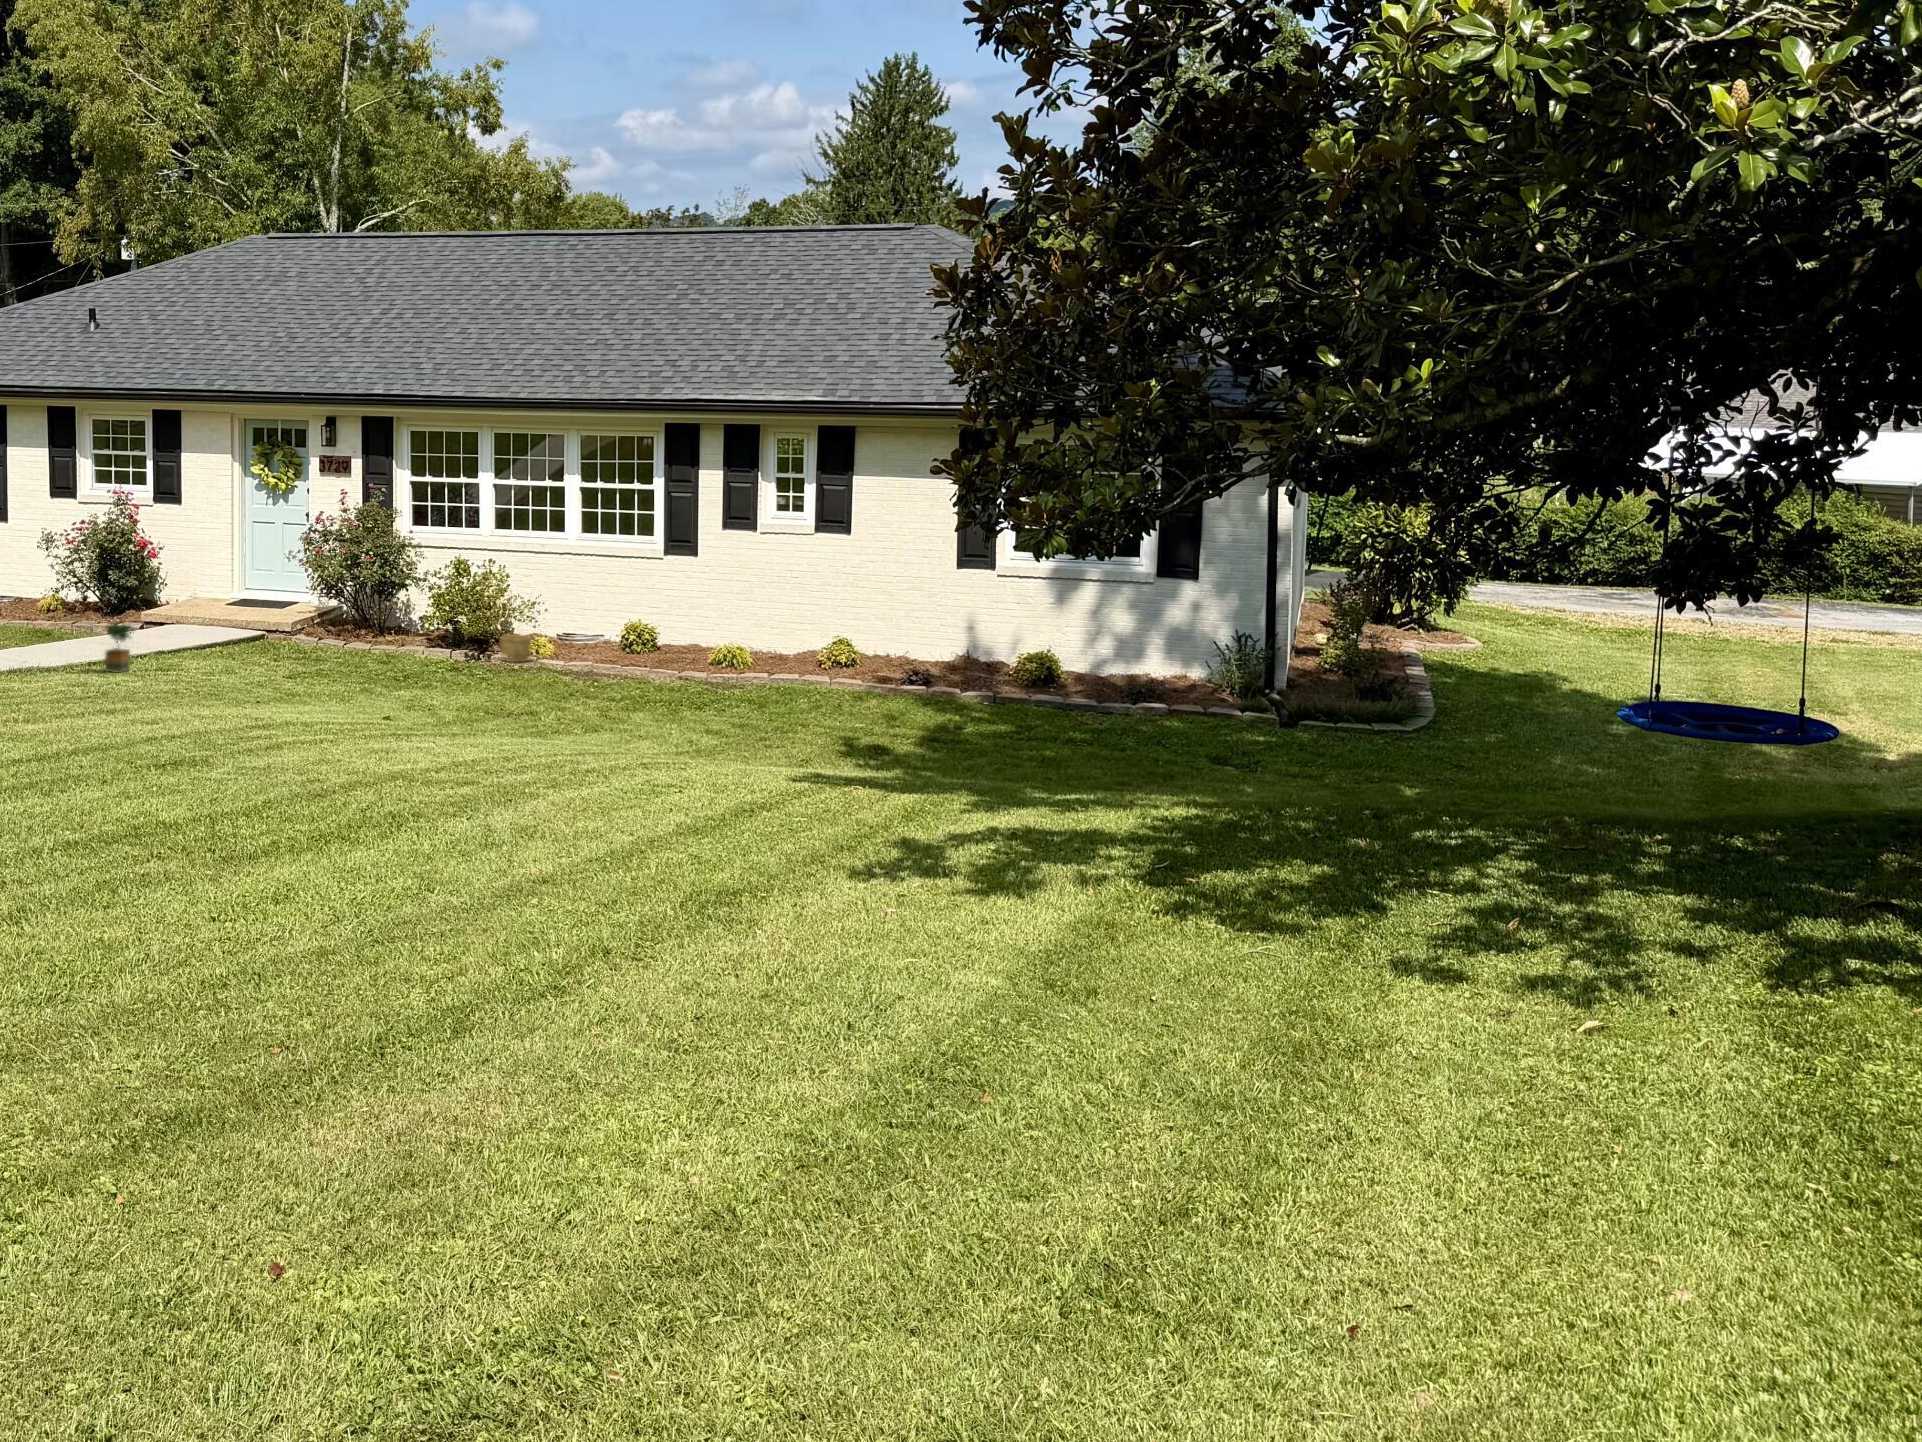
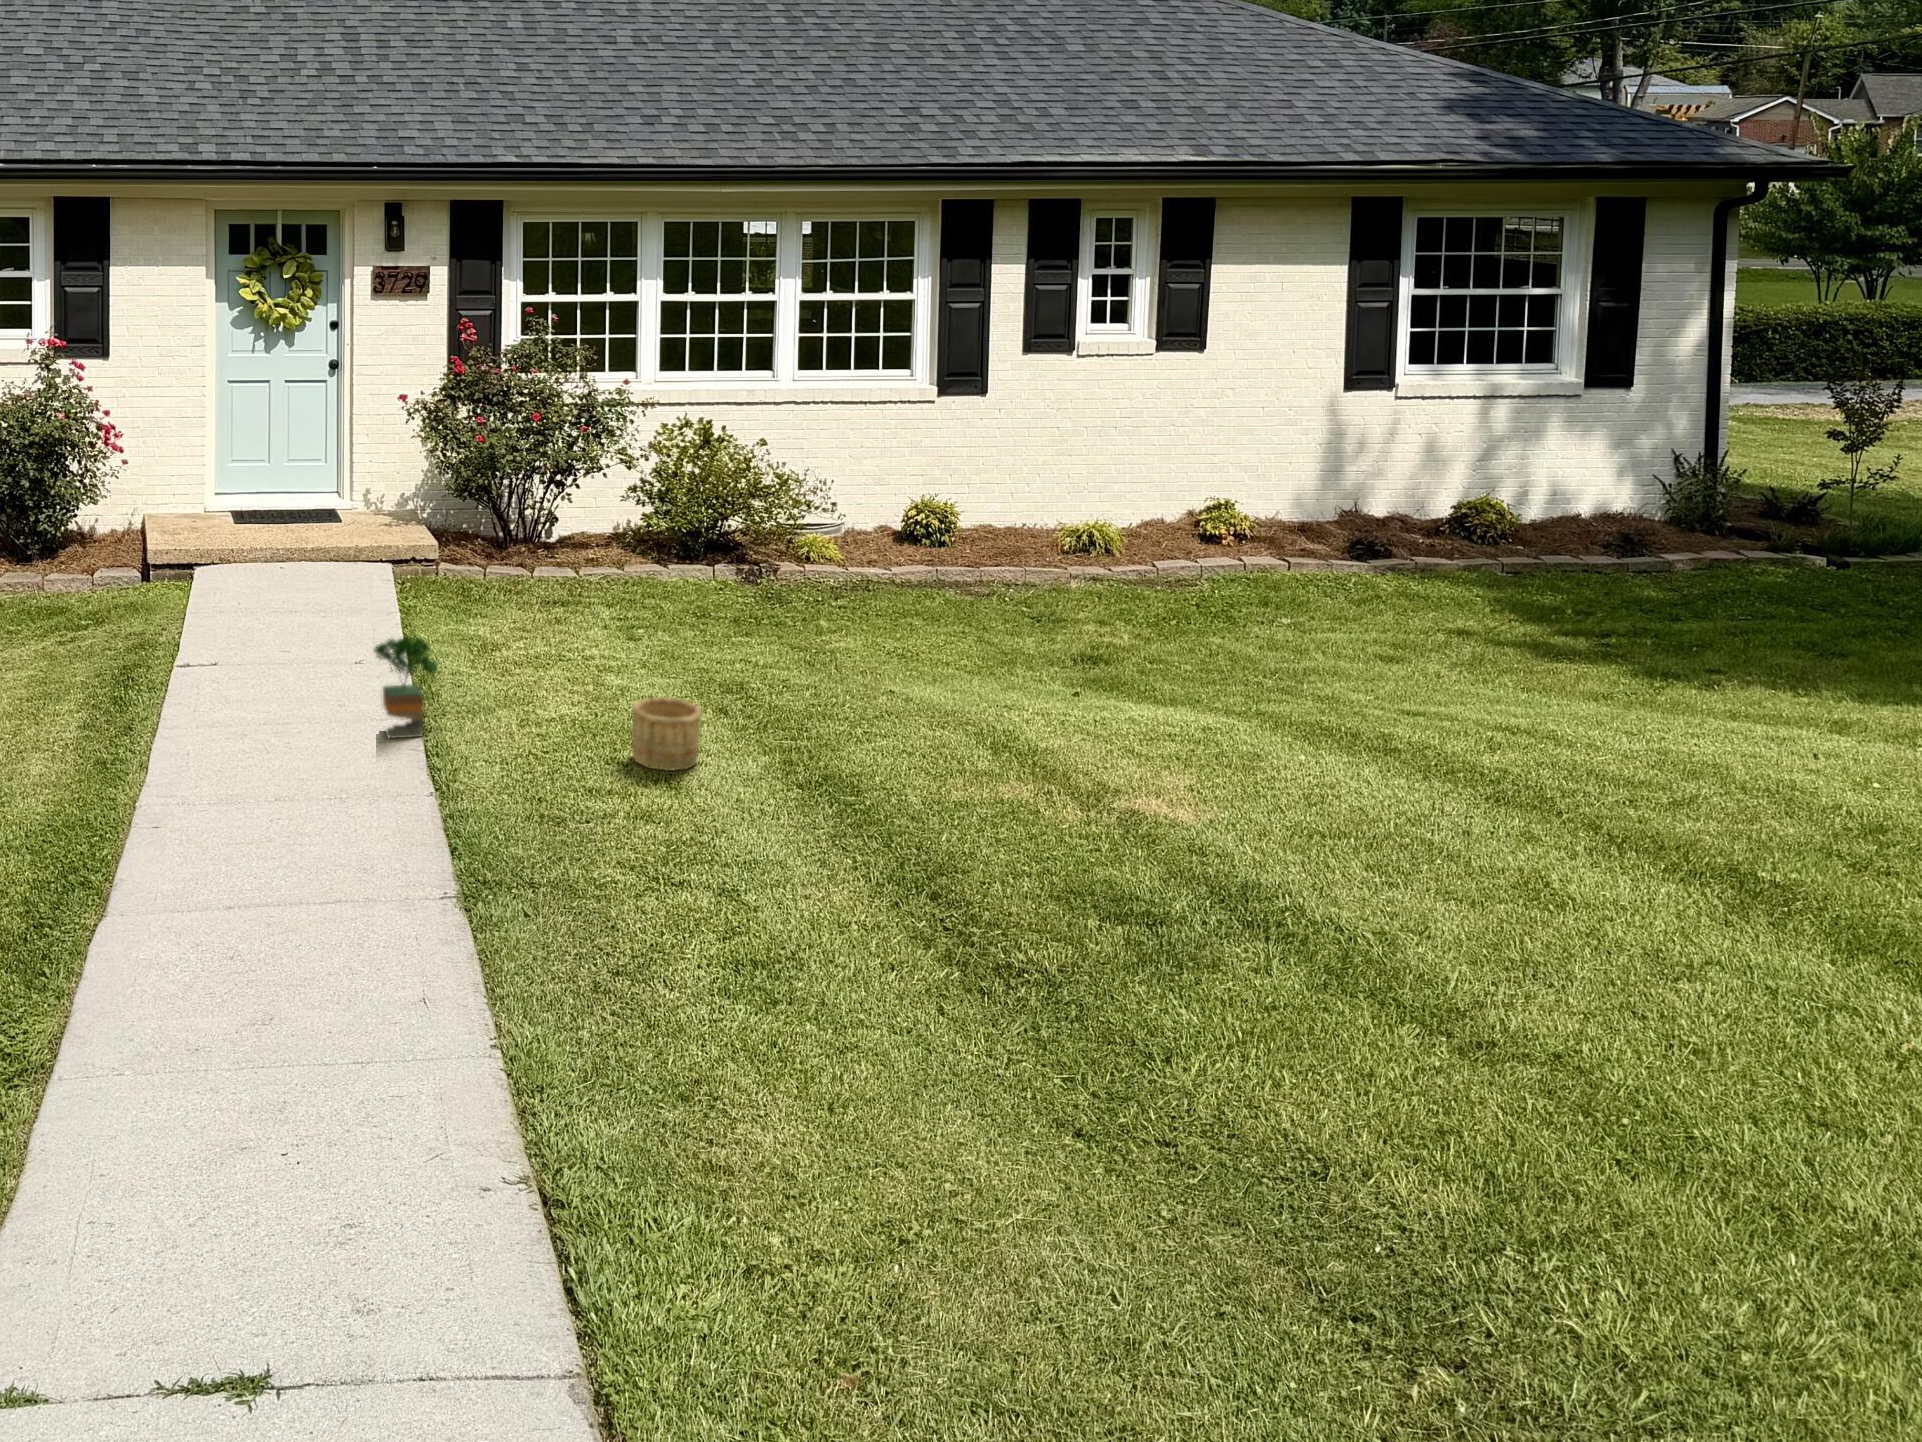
wooden bucket: present [500,634,530,662] -> present [632,697,702,771]

